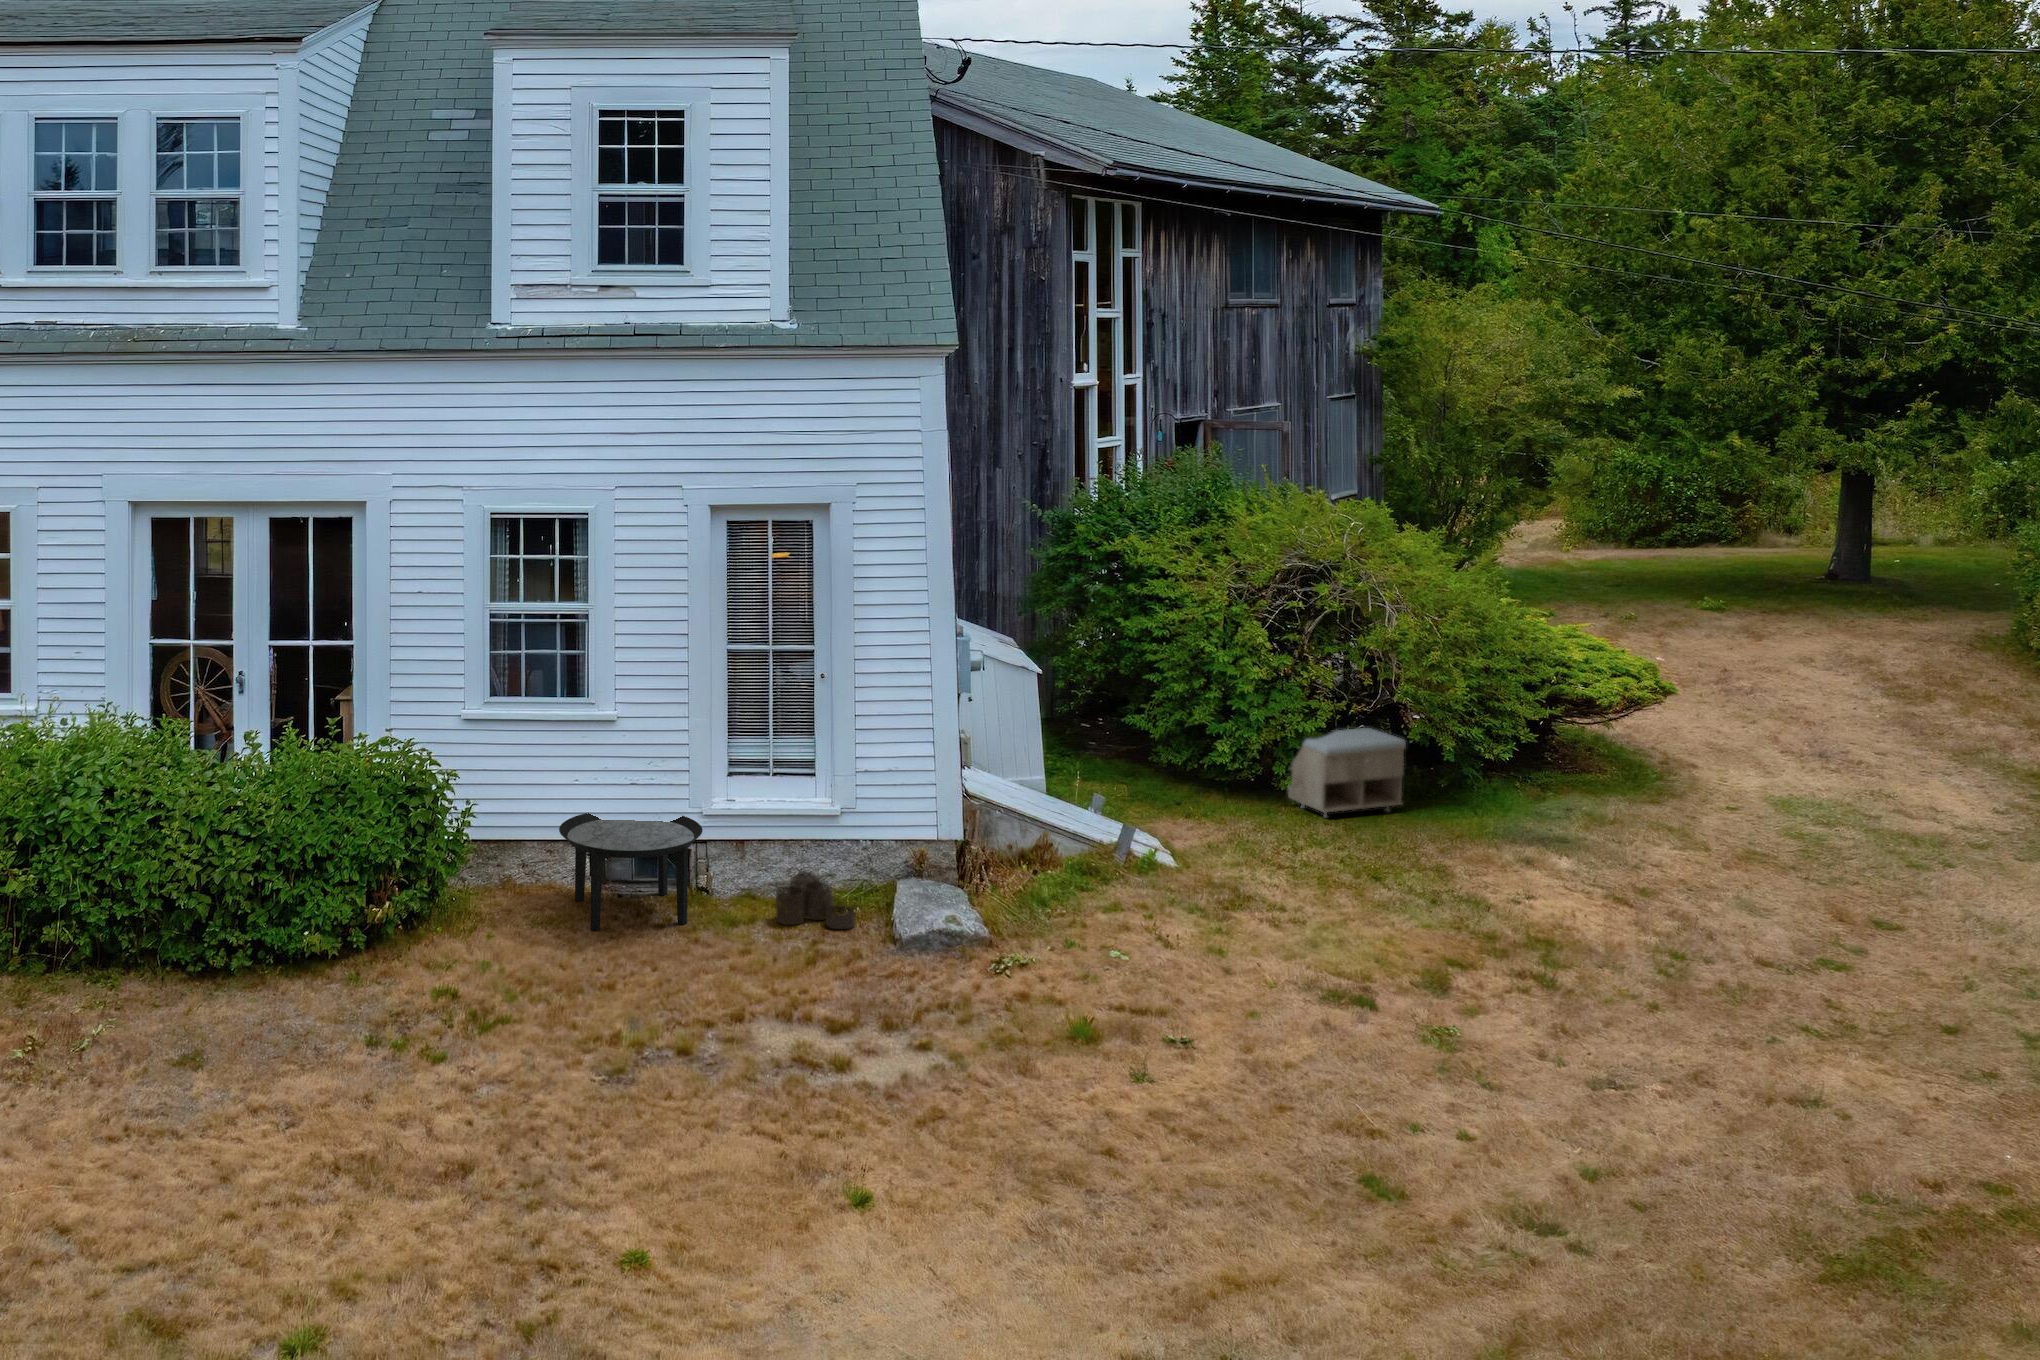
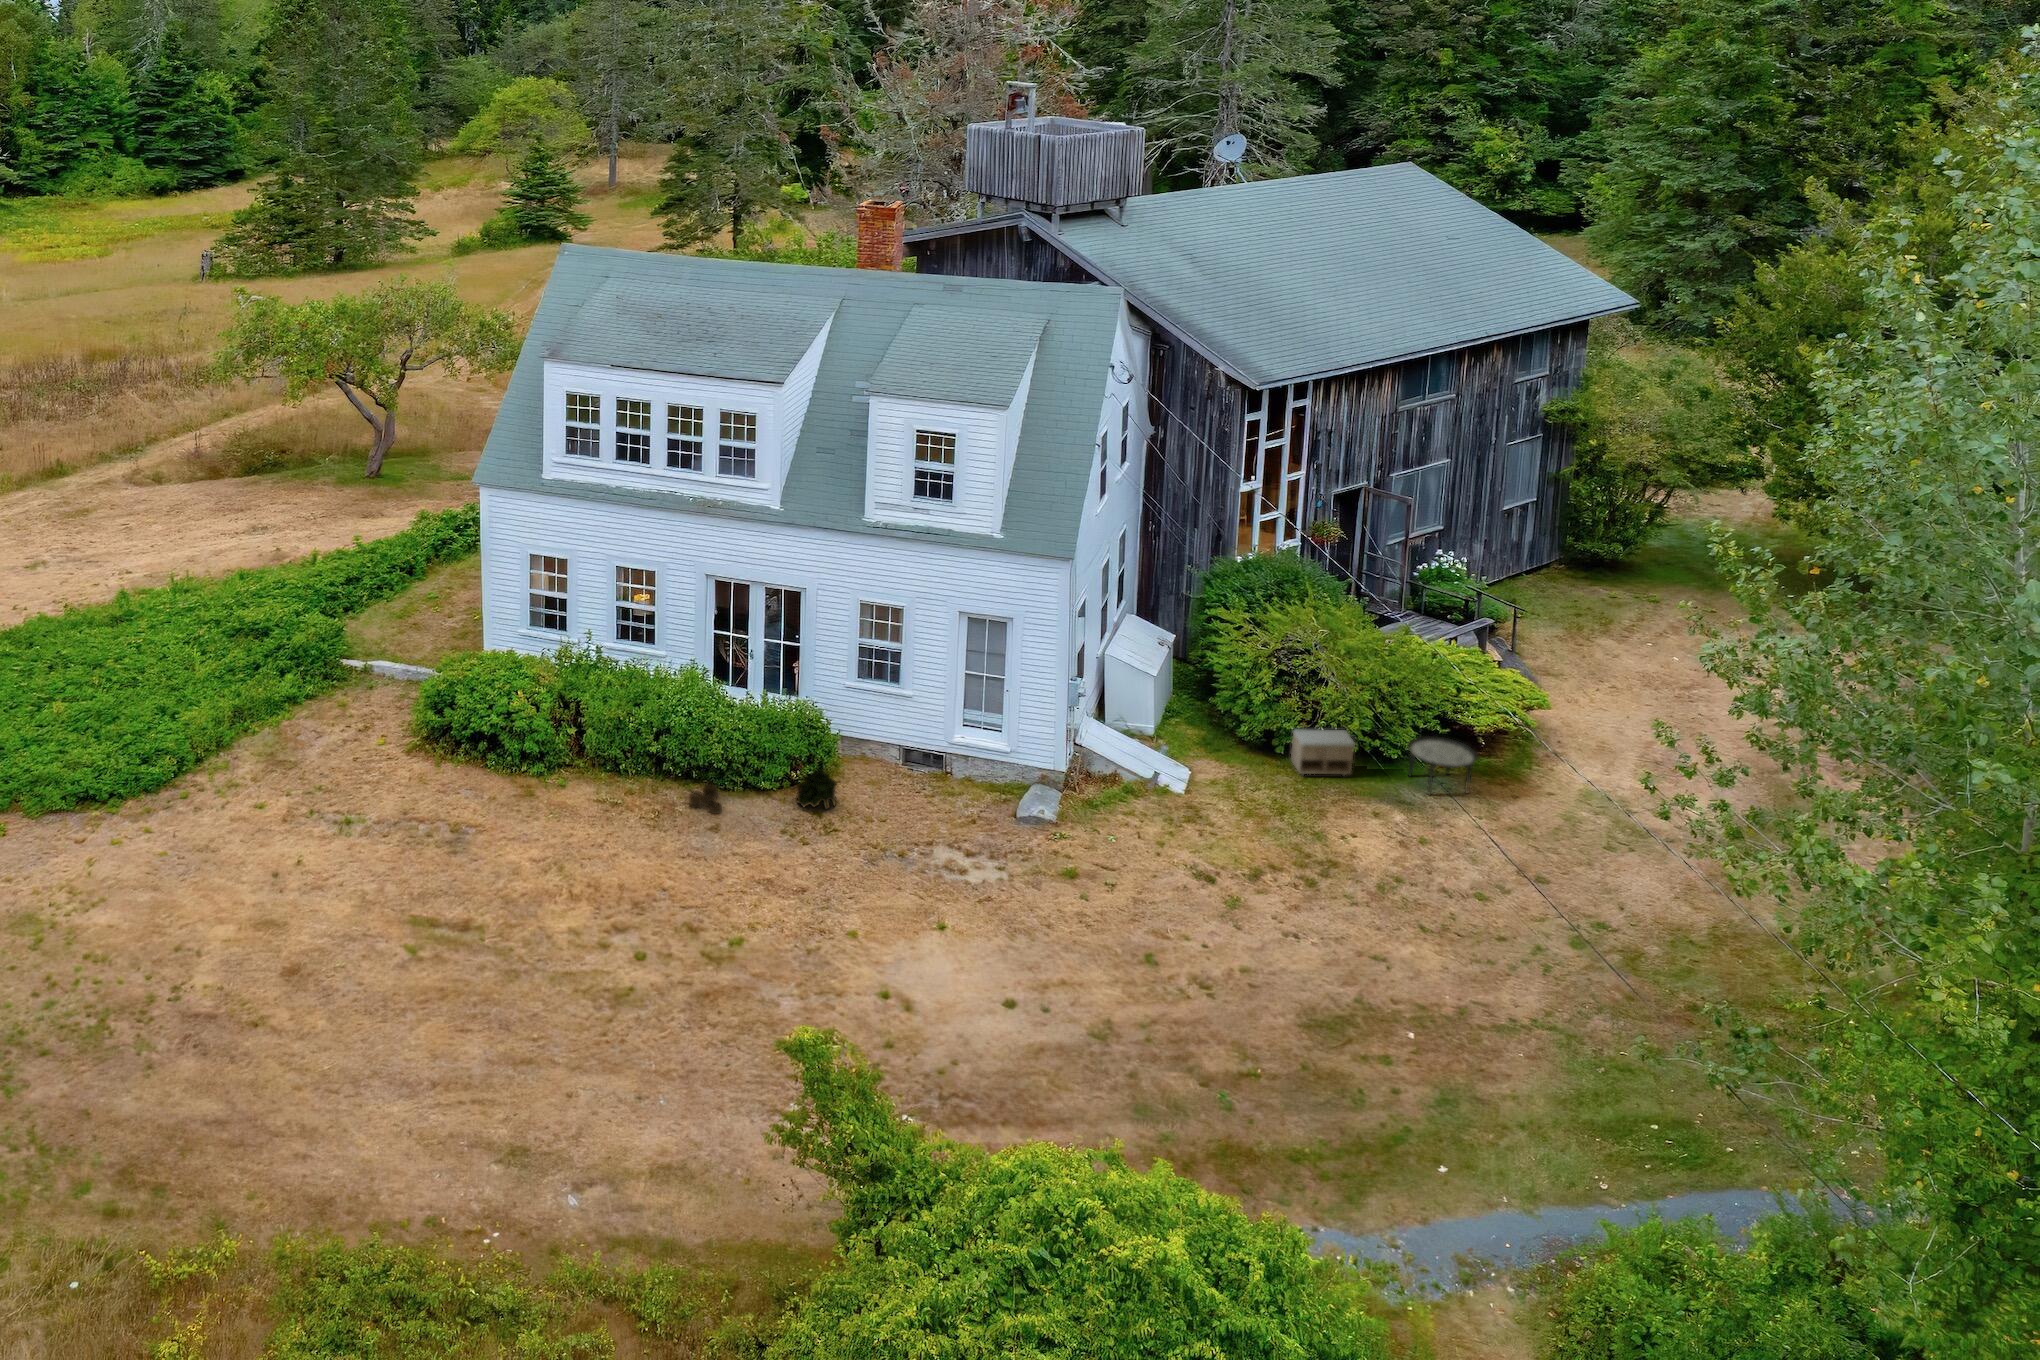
round table: present [559,813,702,931] -> present [1407,736,1477,794]
woven basket: present [776,872,854,929] -> present [689,783,722,814]
potted plant: none [379,882,482,985] -> present [797,769,837,809]

